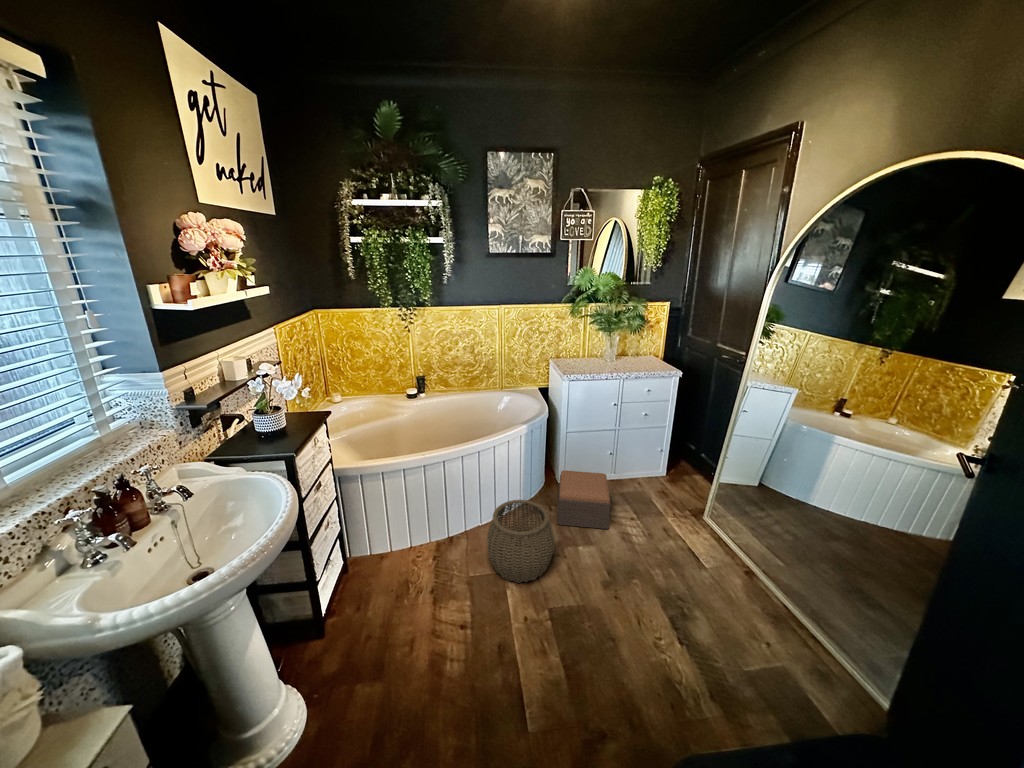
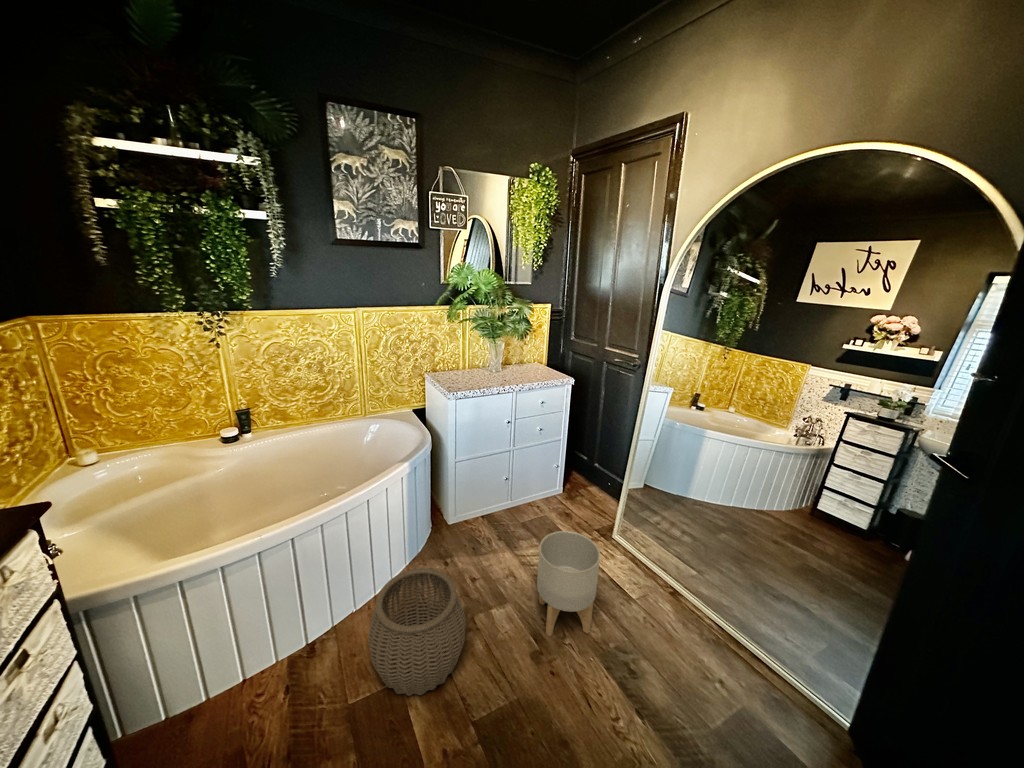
footstool: present [558,470,610,529] -> none [454,505,522,583]
planter: none [615,495,670,581] -> present [537,531,600,636]

